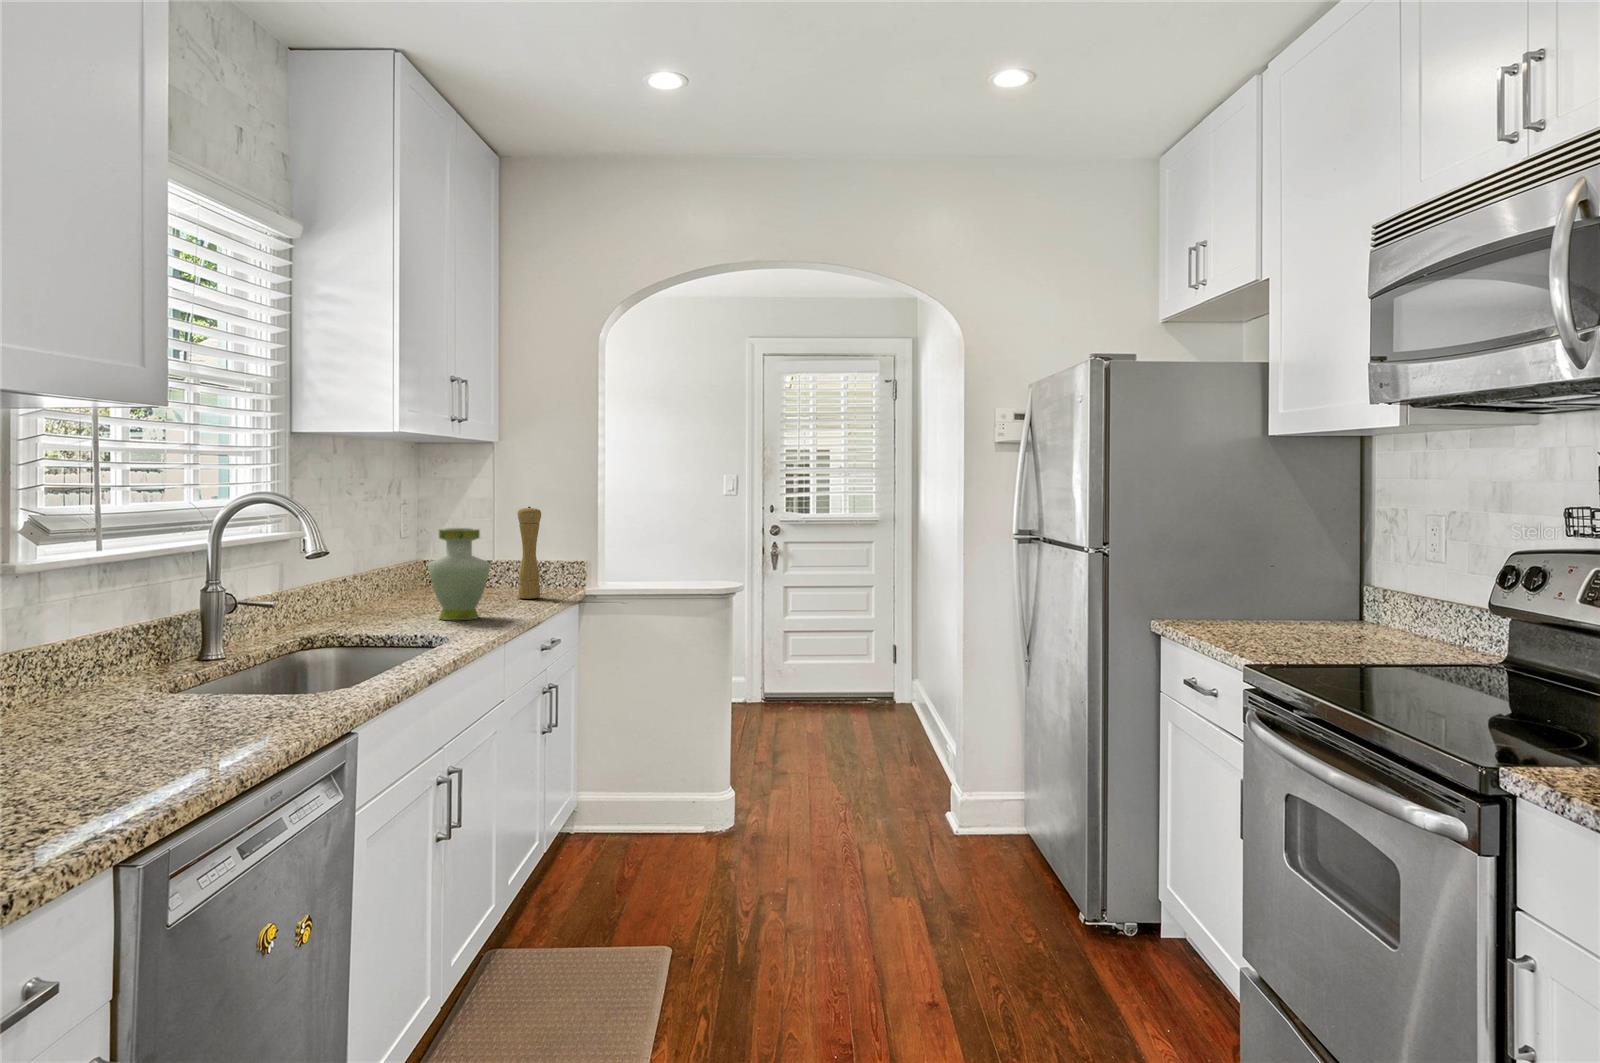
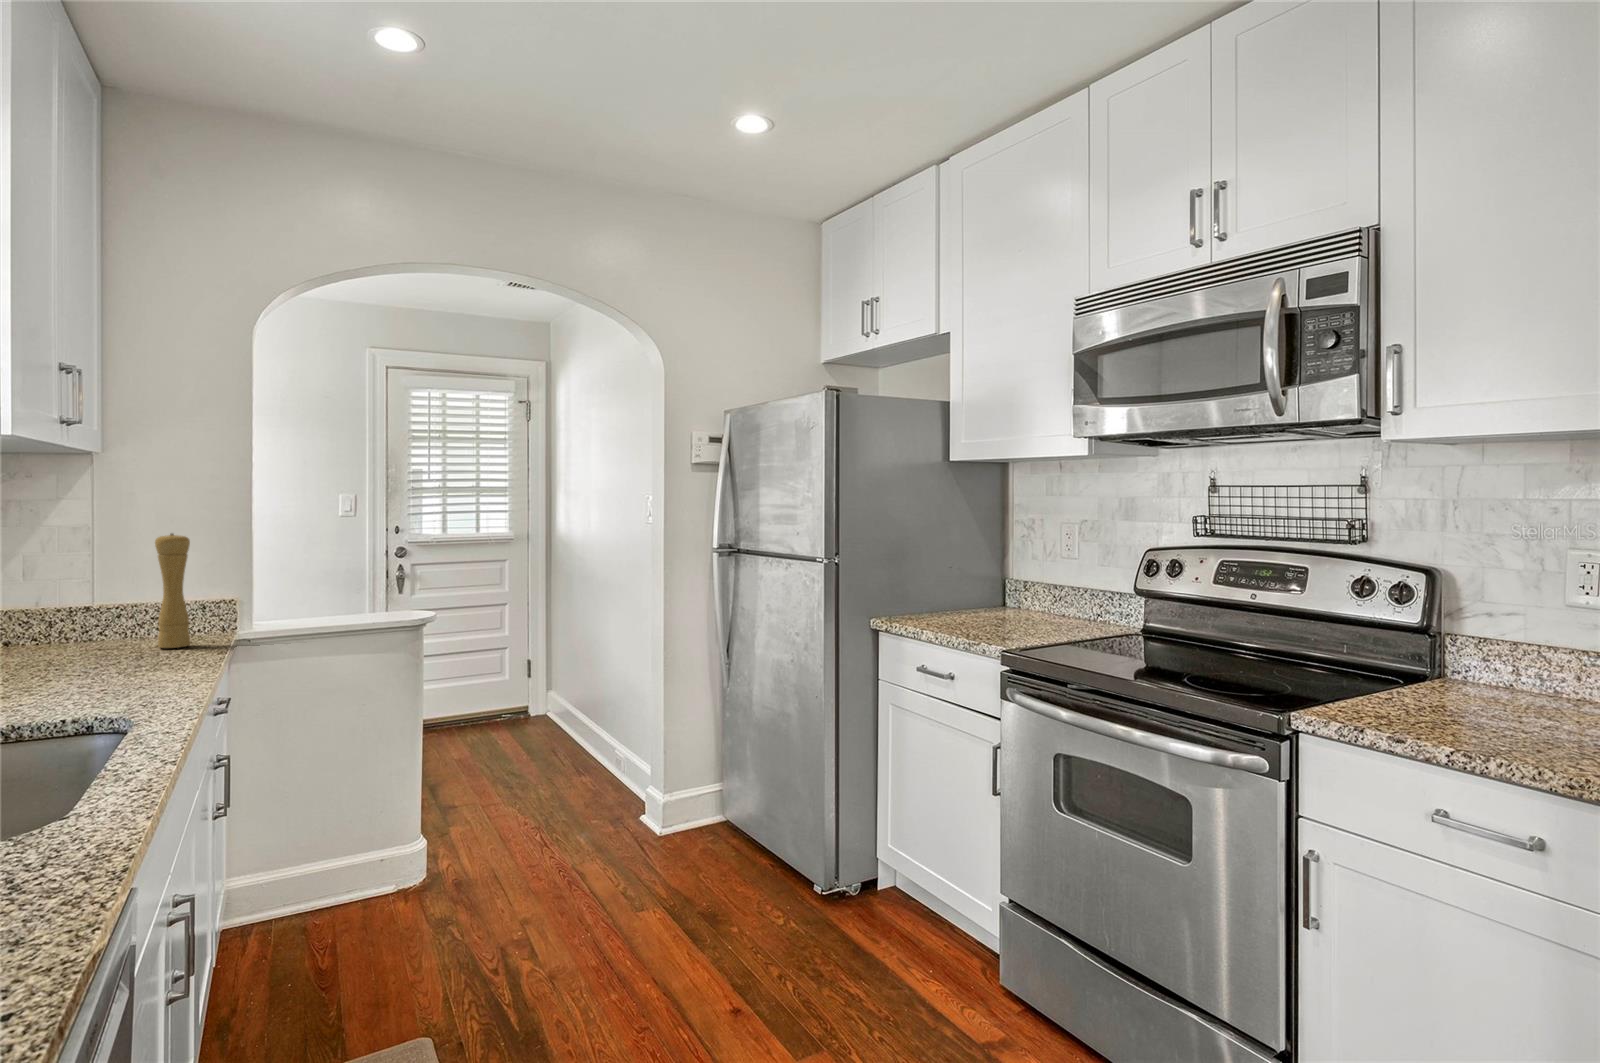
vase: present [427,528,491,620] -> none [51,563,155,686]

